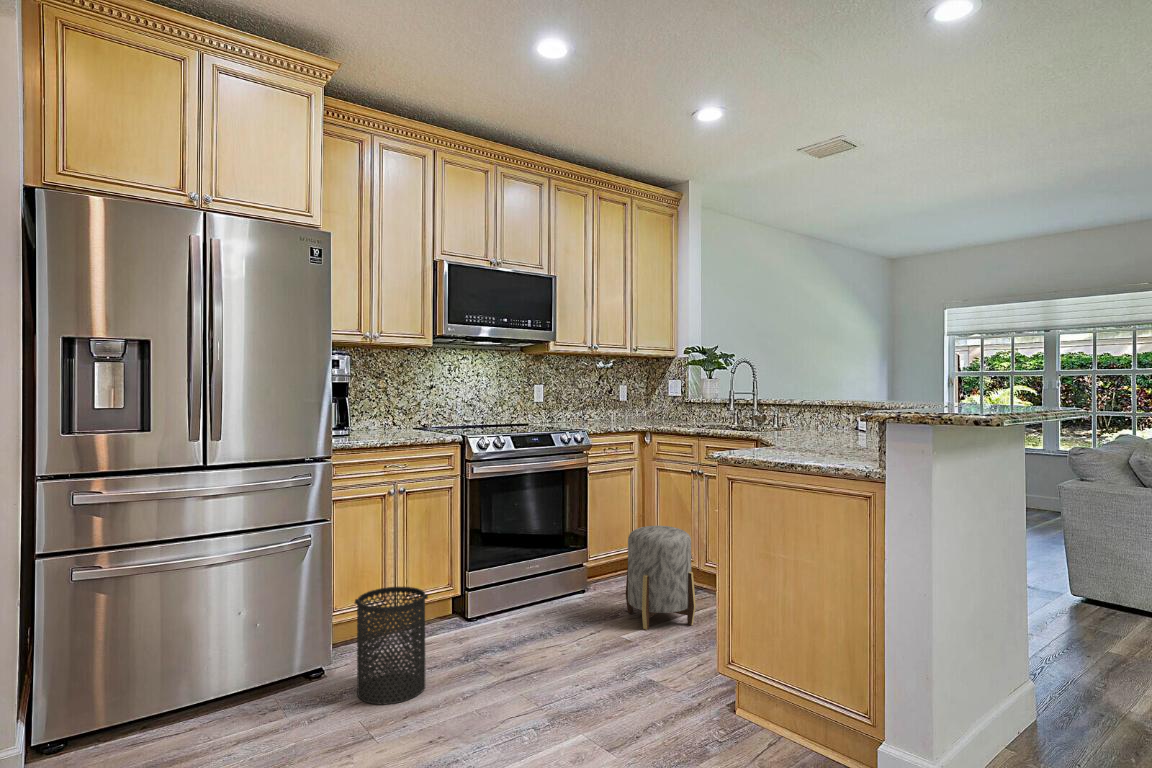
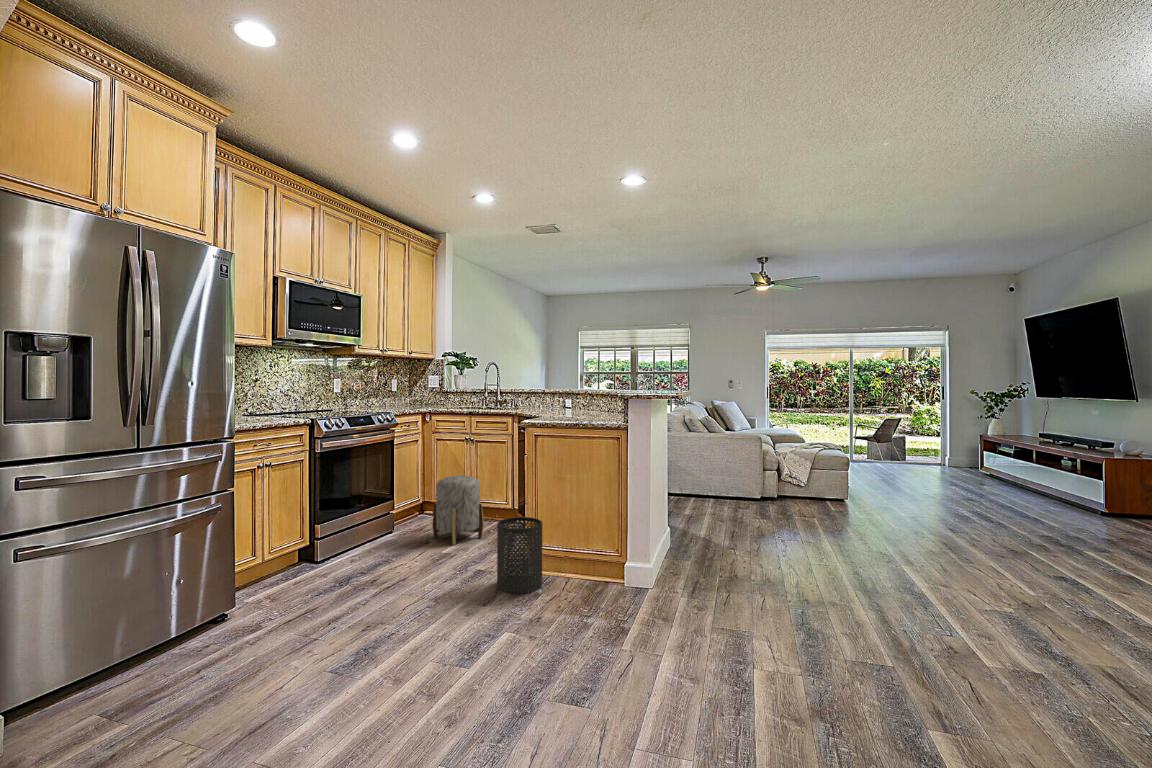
trash can: present [355,586,428,705] -> present [497,517,542,594]

